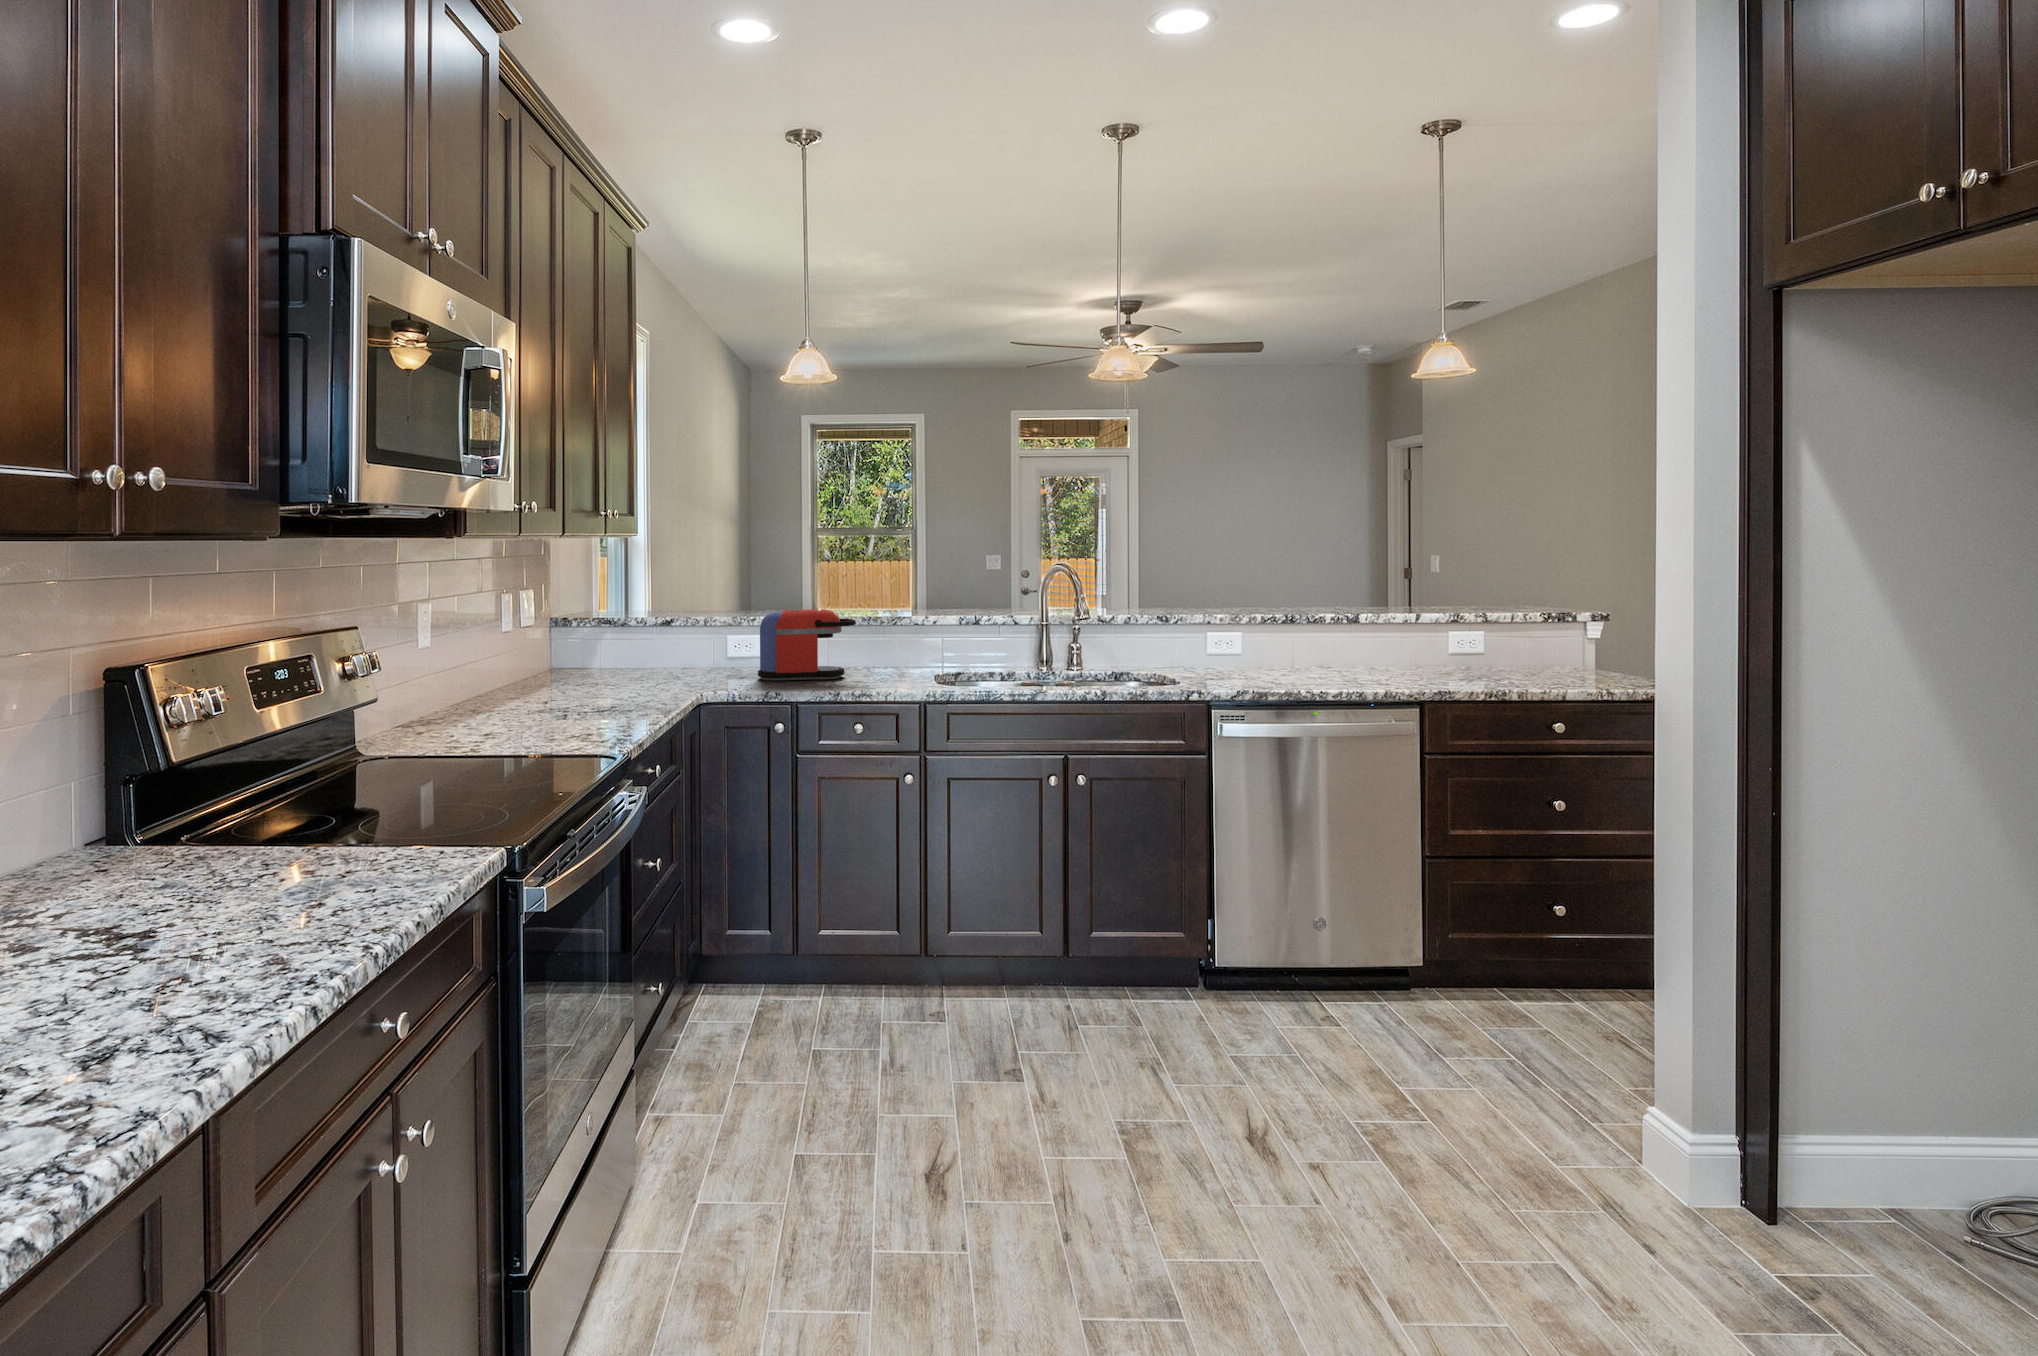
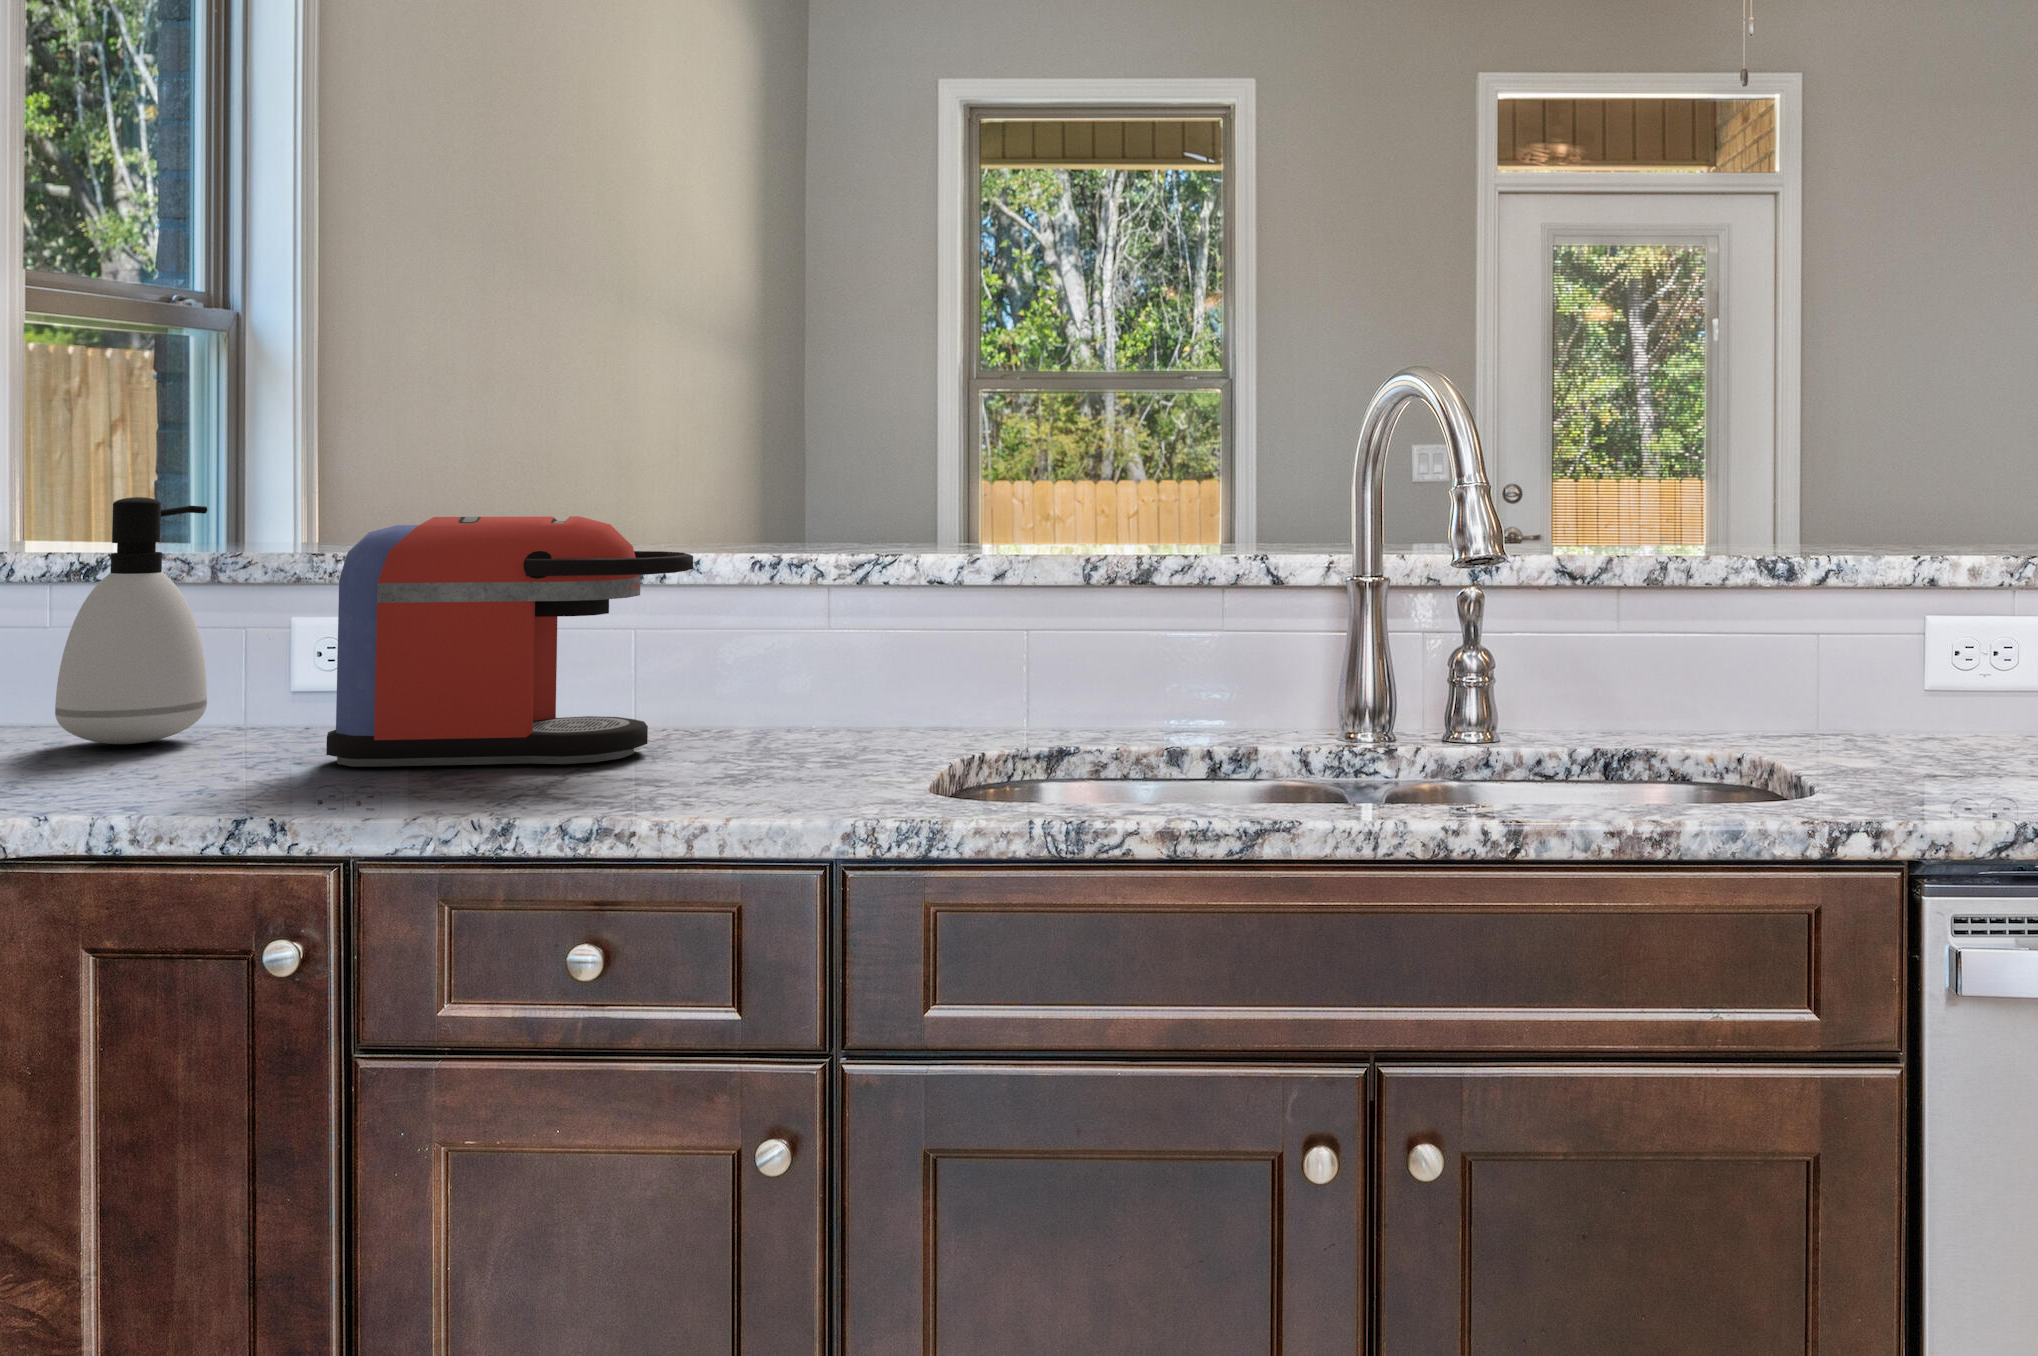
soap dispenser: none [671,604,710,675] -> present [55,497,207,744]

